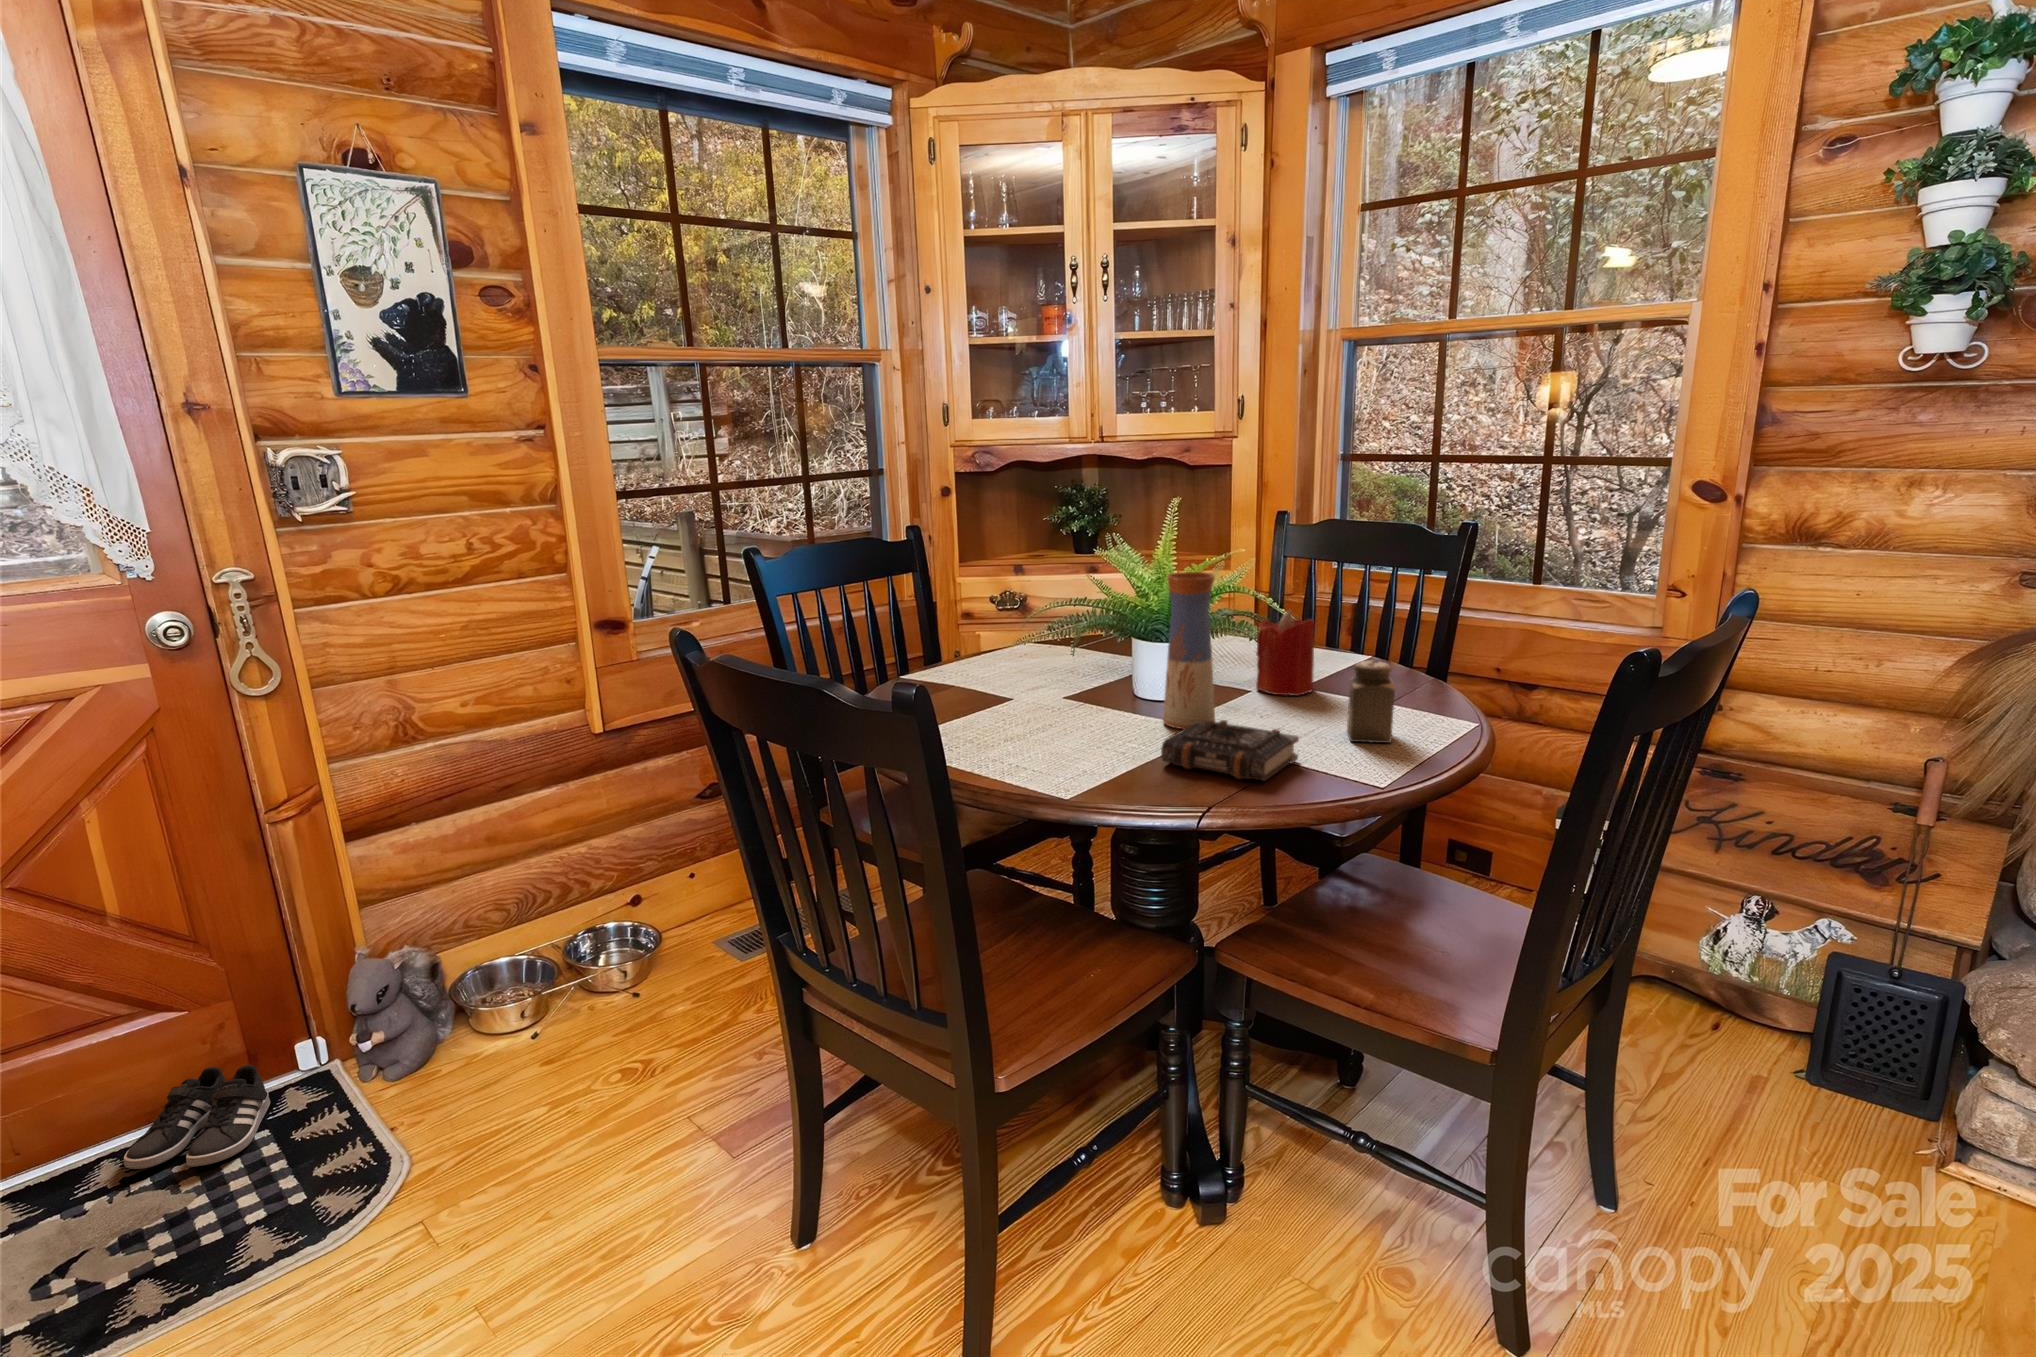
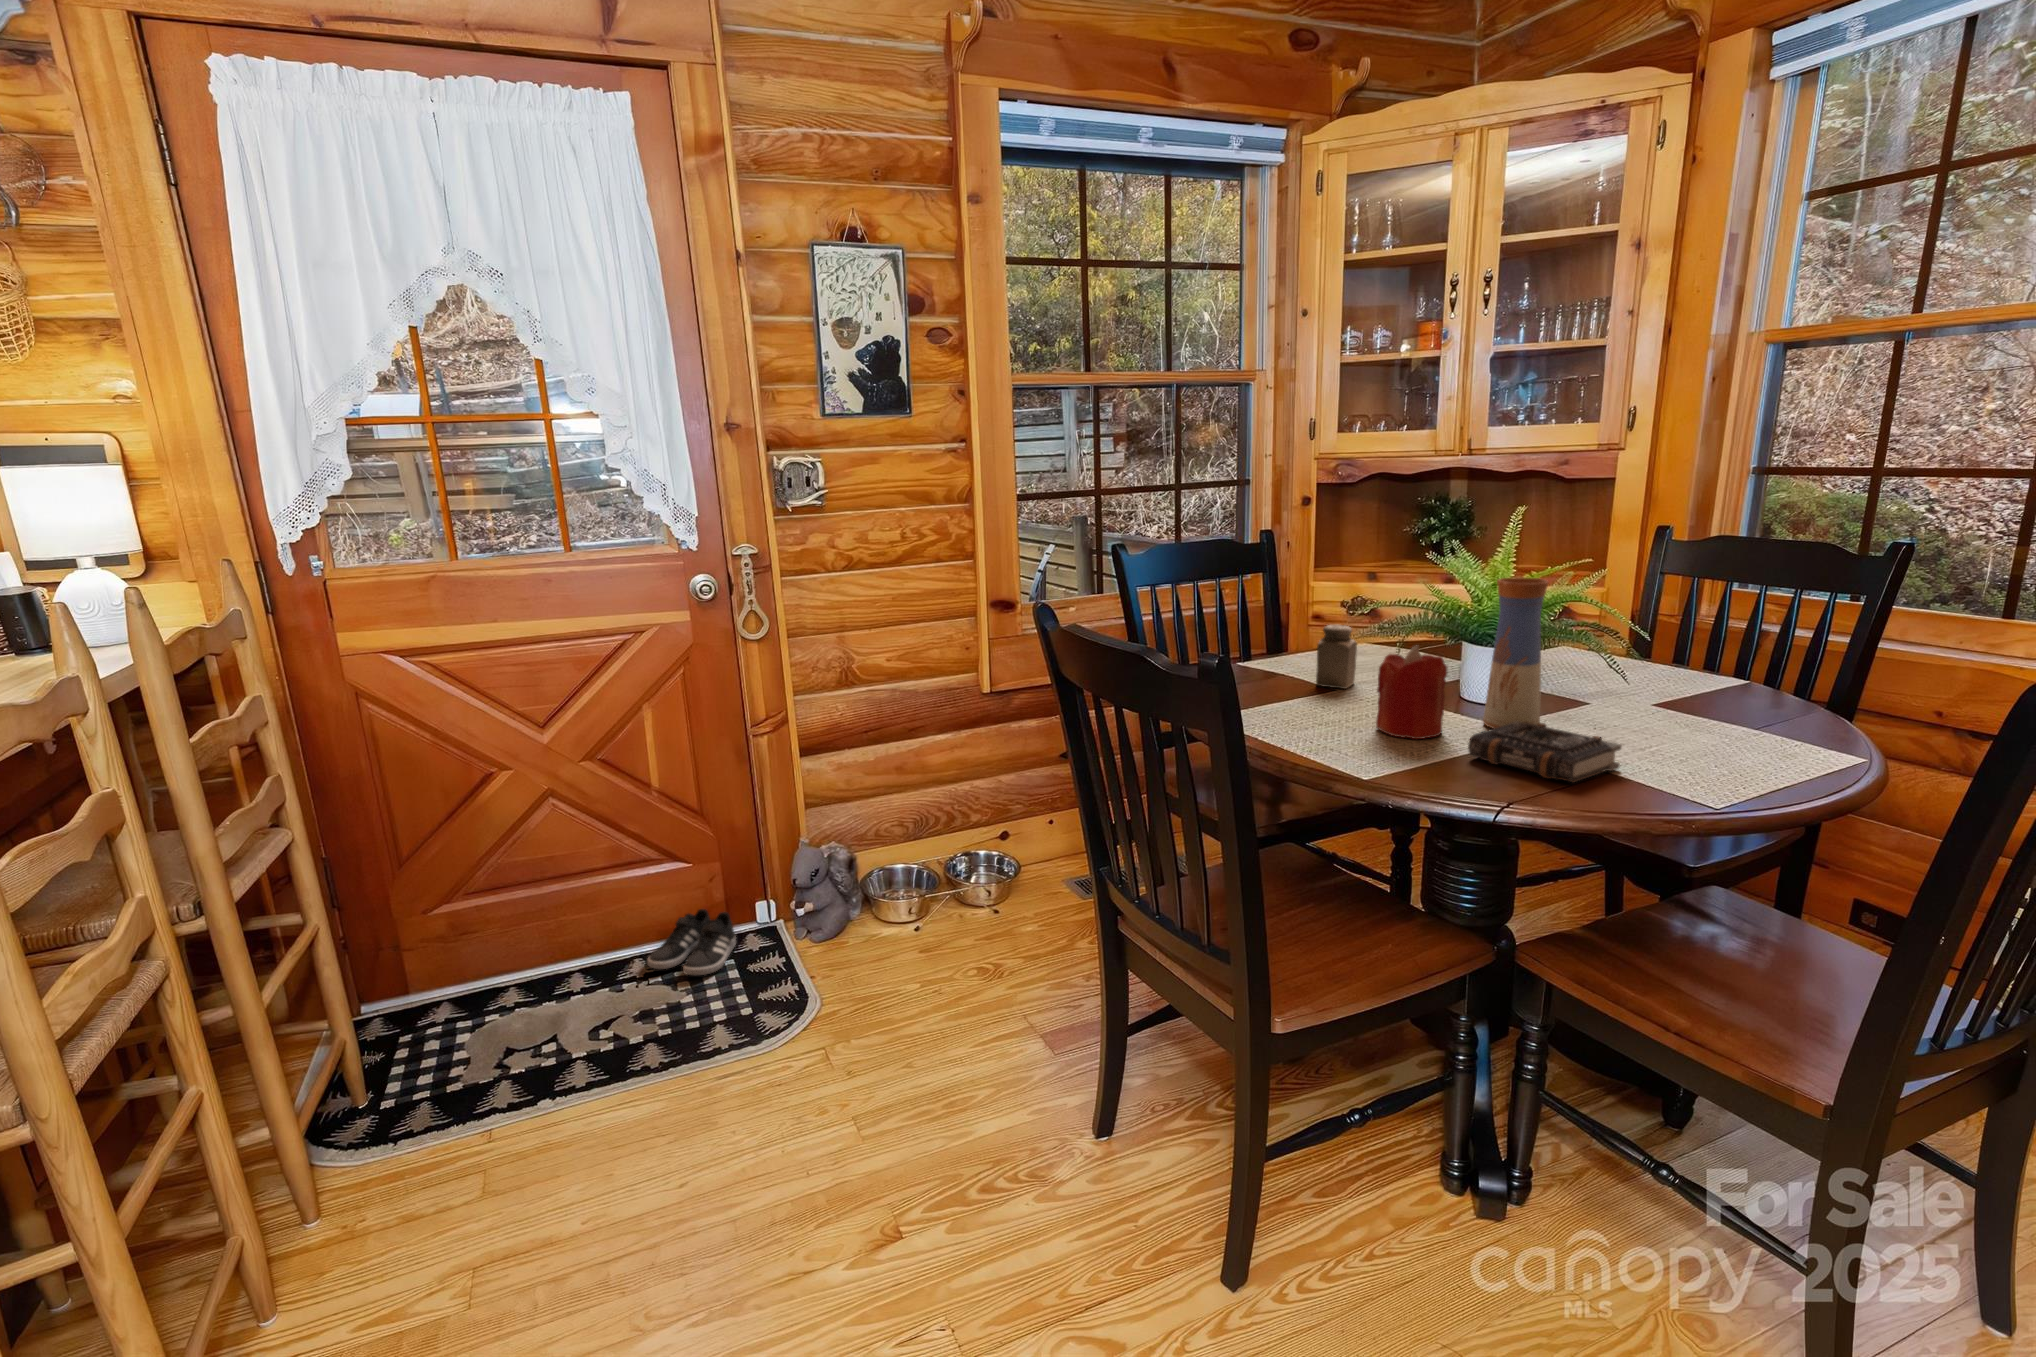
candle: present [1256,611,1315,696] -> present [1376,646,1447,739]
salt shaker: present [1347,661,1395,743] -> present [1316,625,1357,689]

